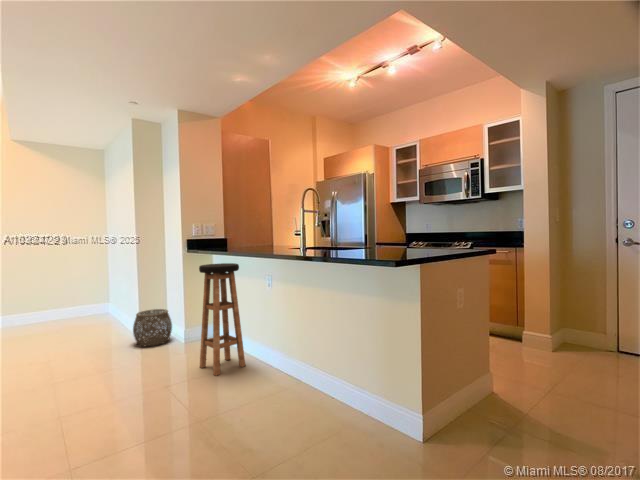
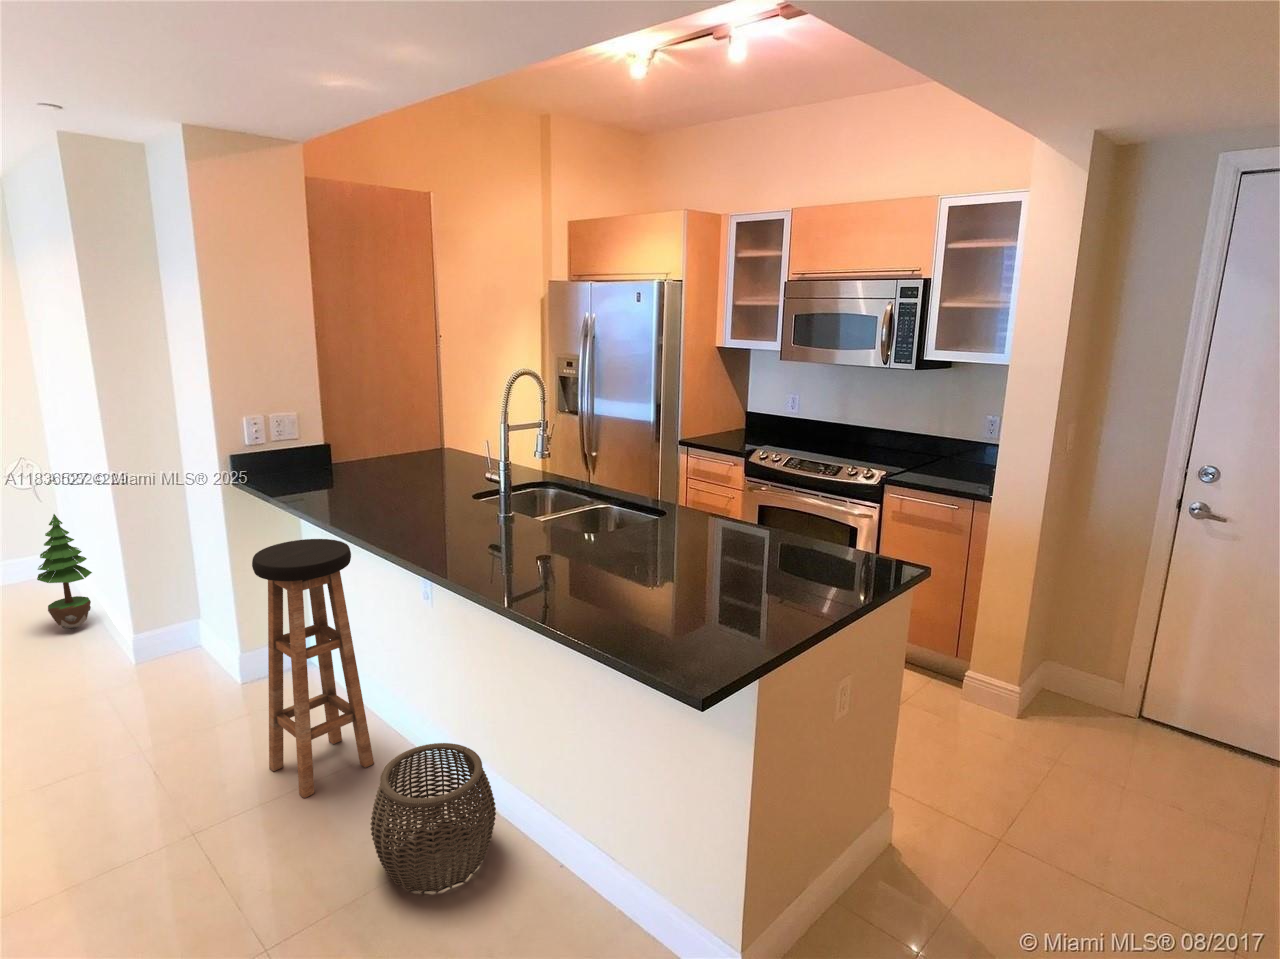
potted tree: none [102,276,124,329] -> present [37,514,92,630]
woven basket: present [133,309,172,346] -> present [370,743,496,893]

